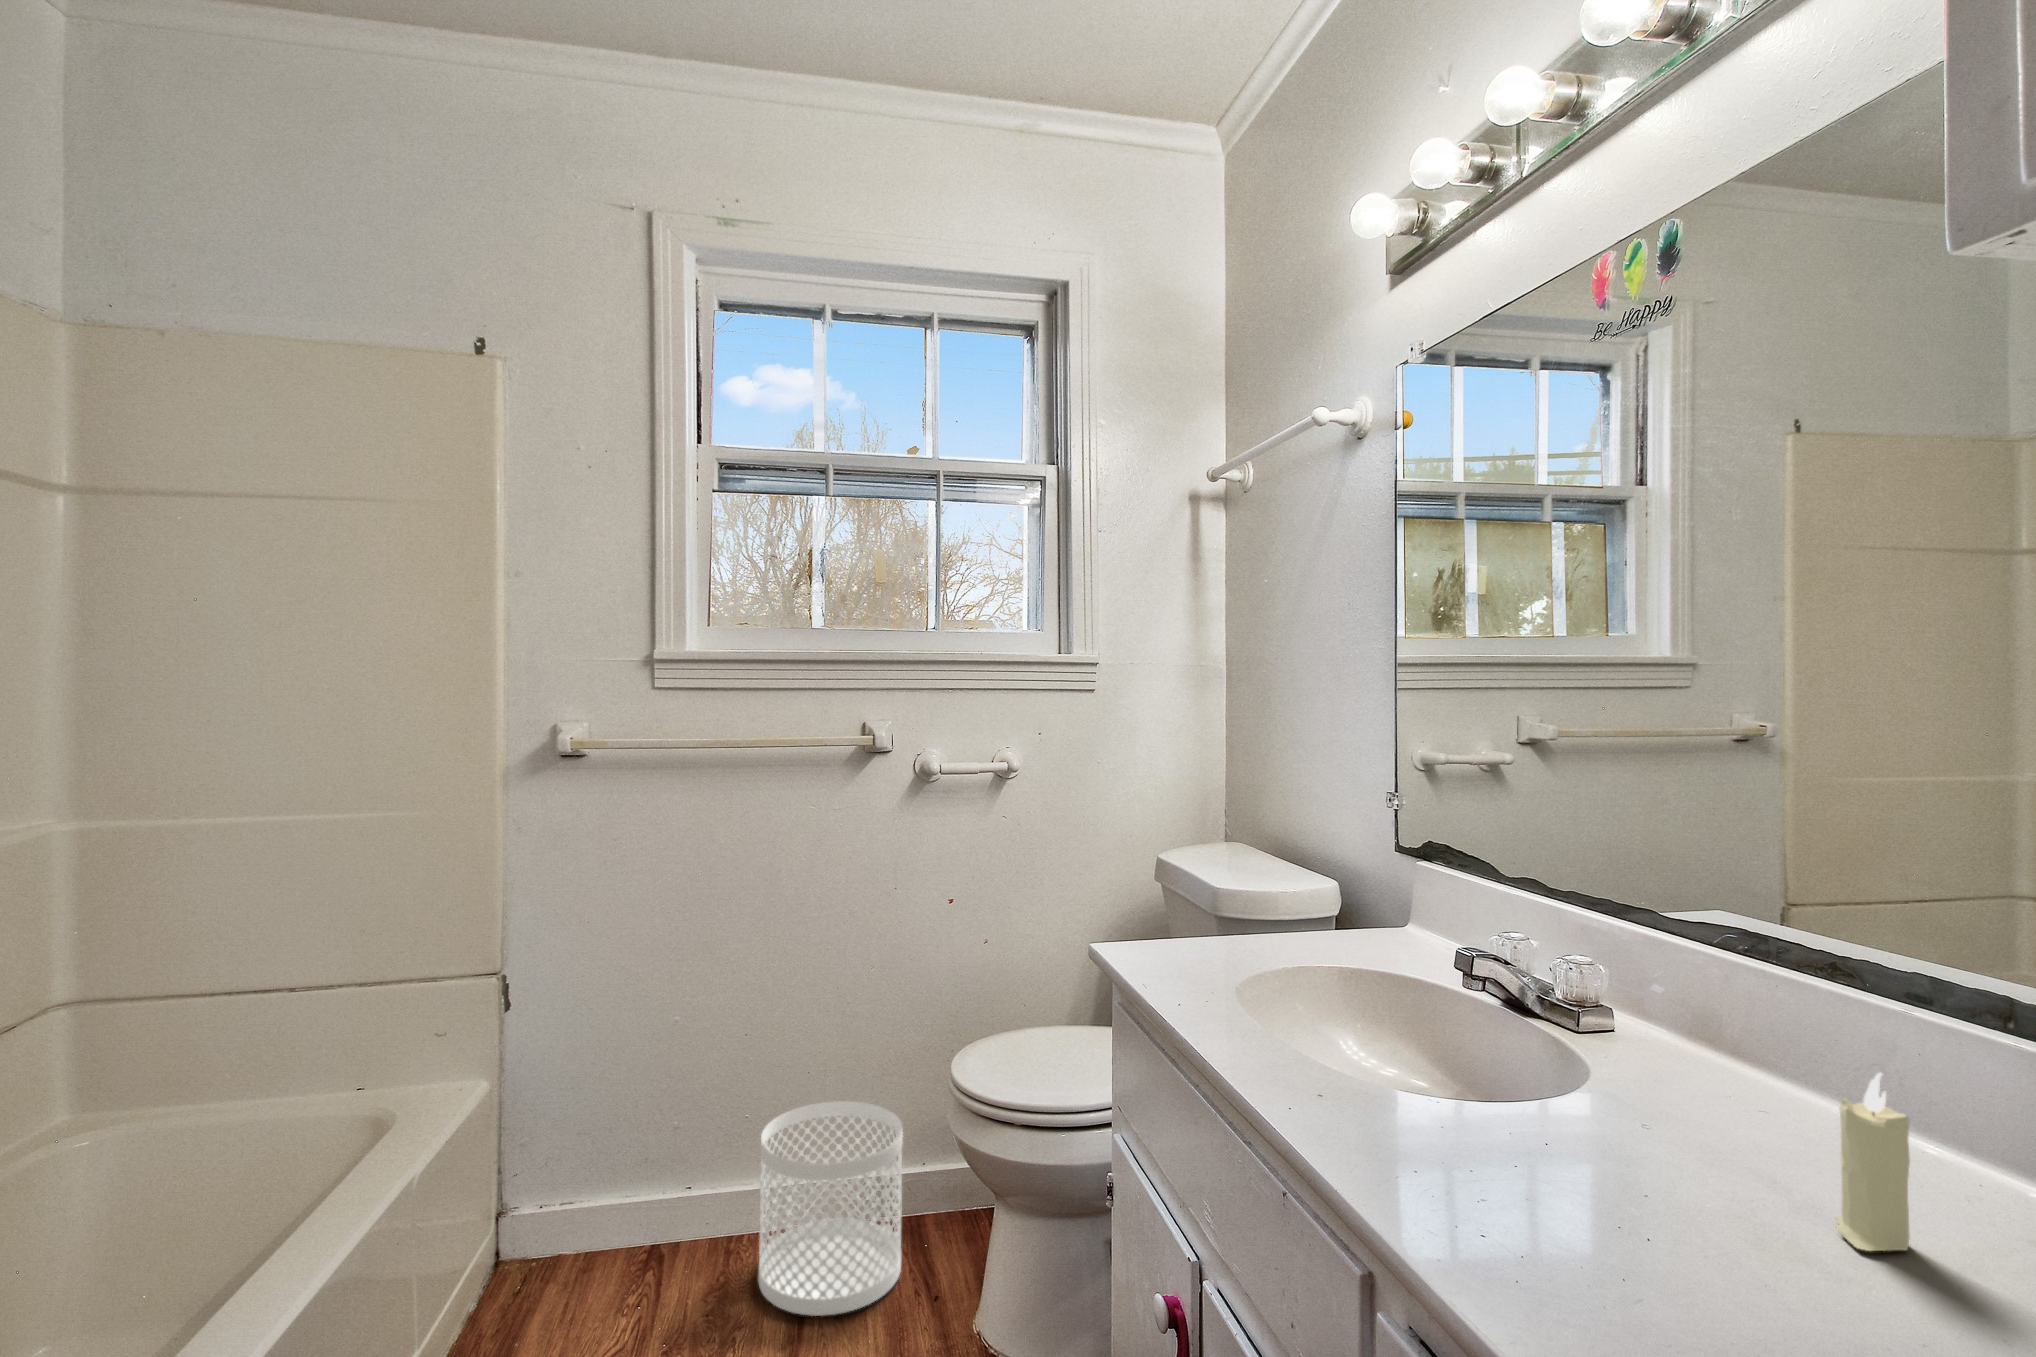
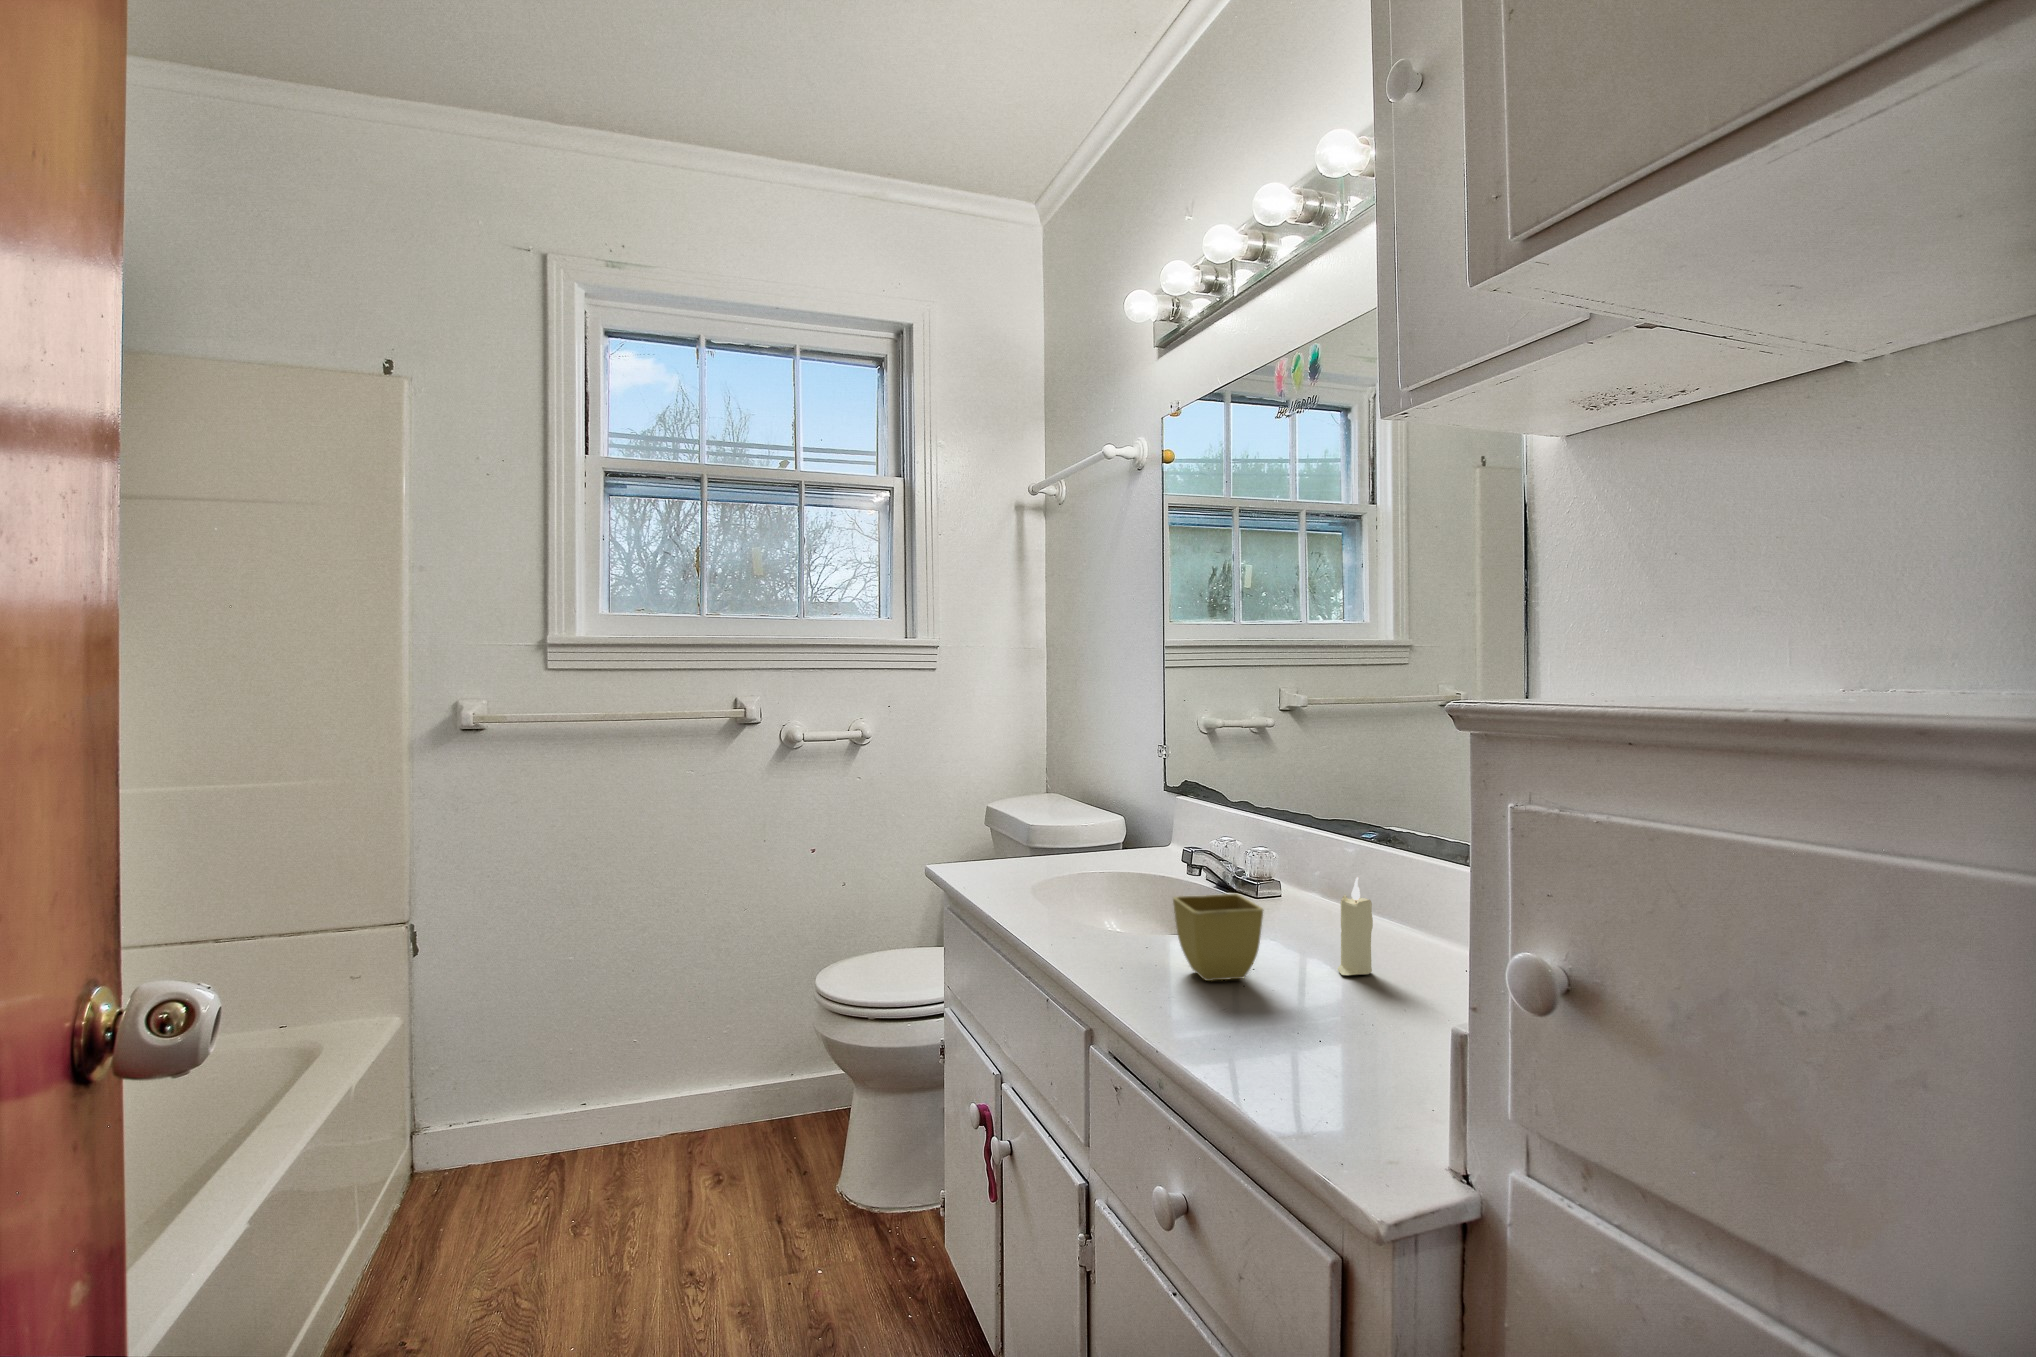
flower pot: none [1527,1081,1721,1249] -> present [1173,894,1263,981]
waste basket: present [758,1101,903,1316] -> none [652,1022,776,1190]

